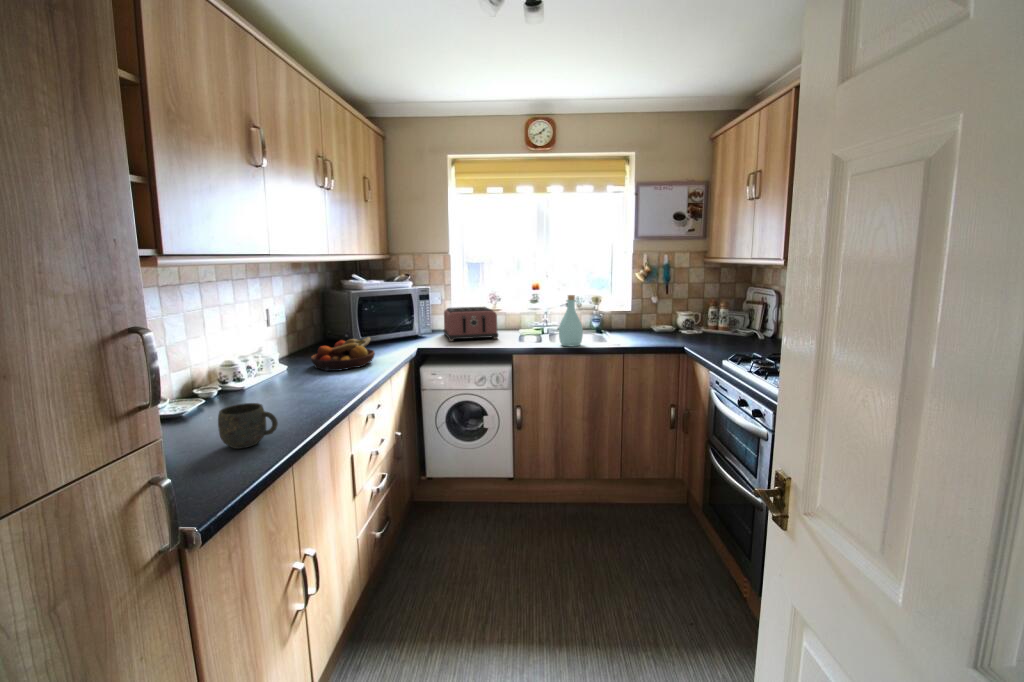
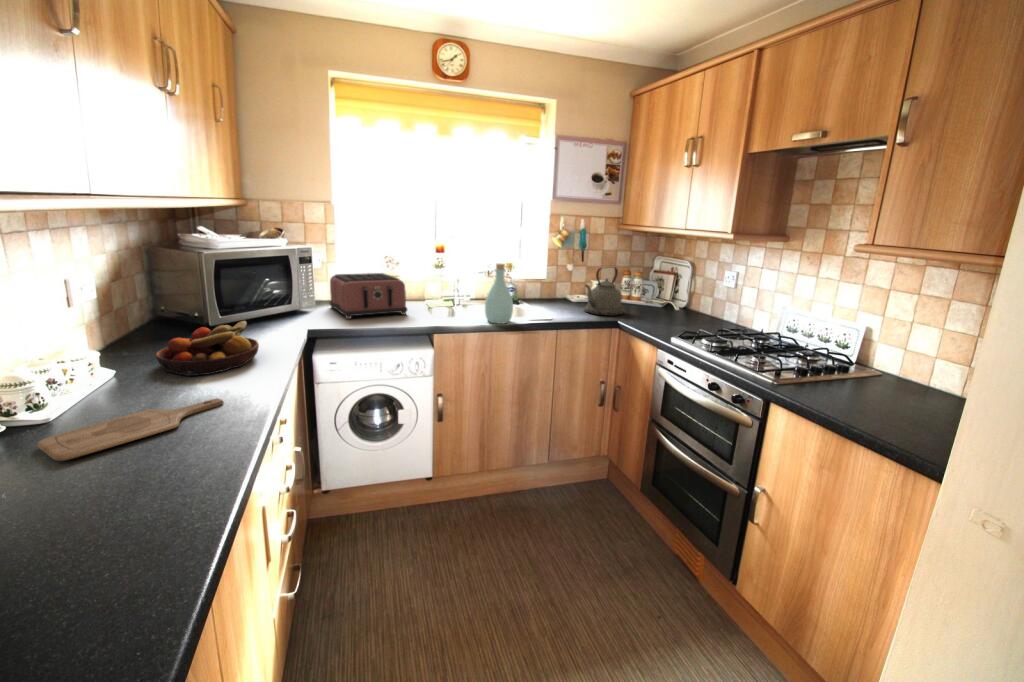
kettle: none [656,297,700,342] -> present [584,268,624,316]
cutting board: none [233,383,338,406] -> present [37,398,224,461]
mug: present [218,403,278,449] -> none [52,472,176,562]

